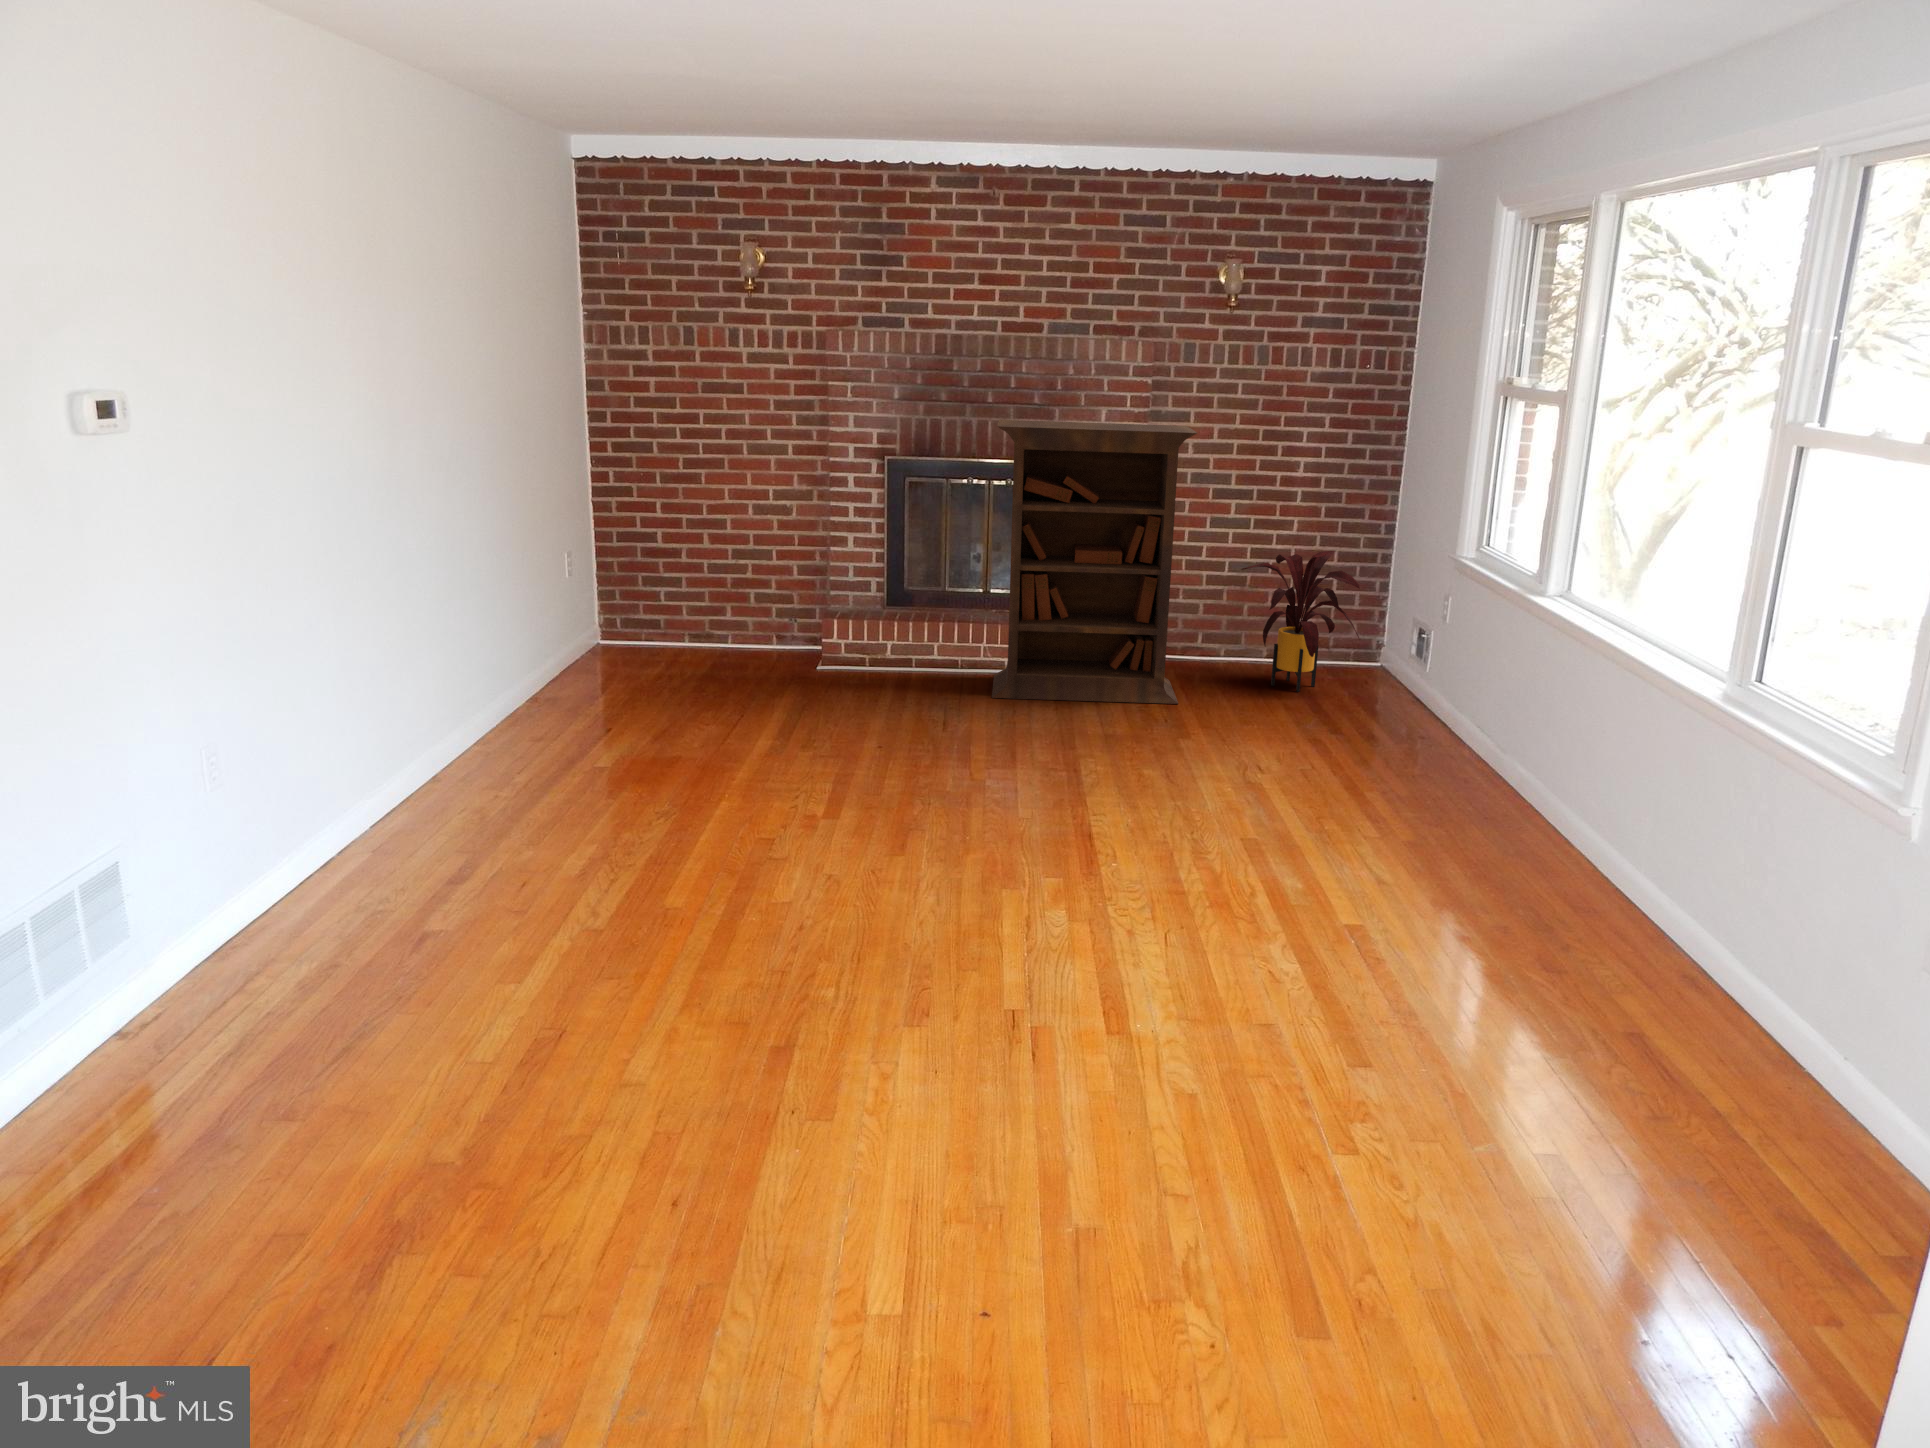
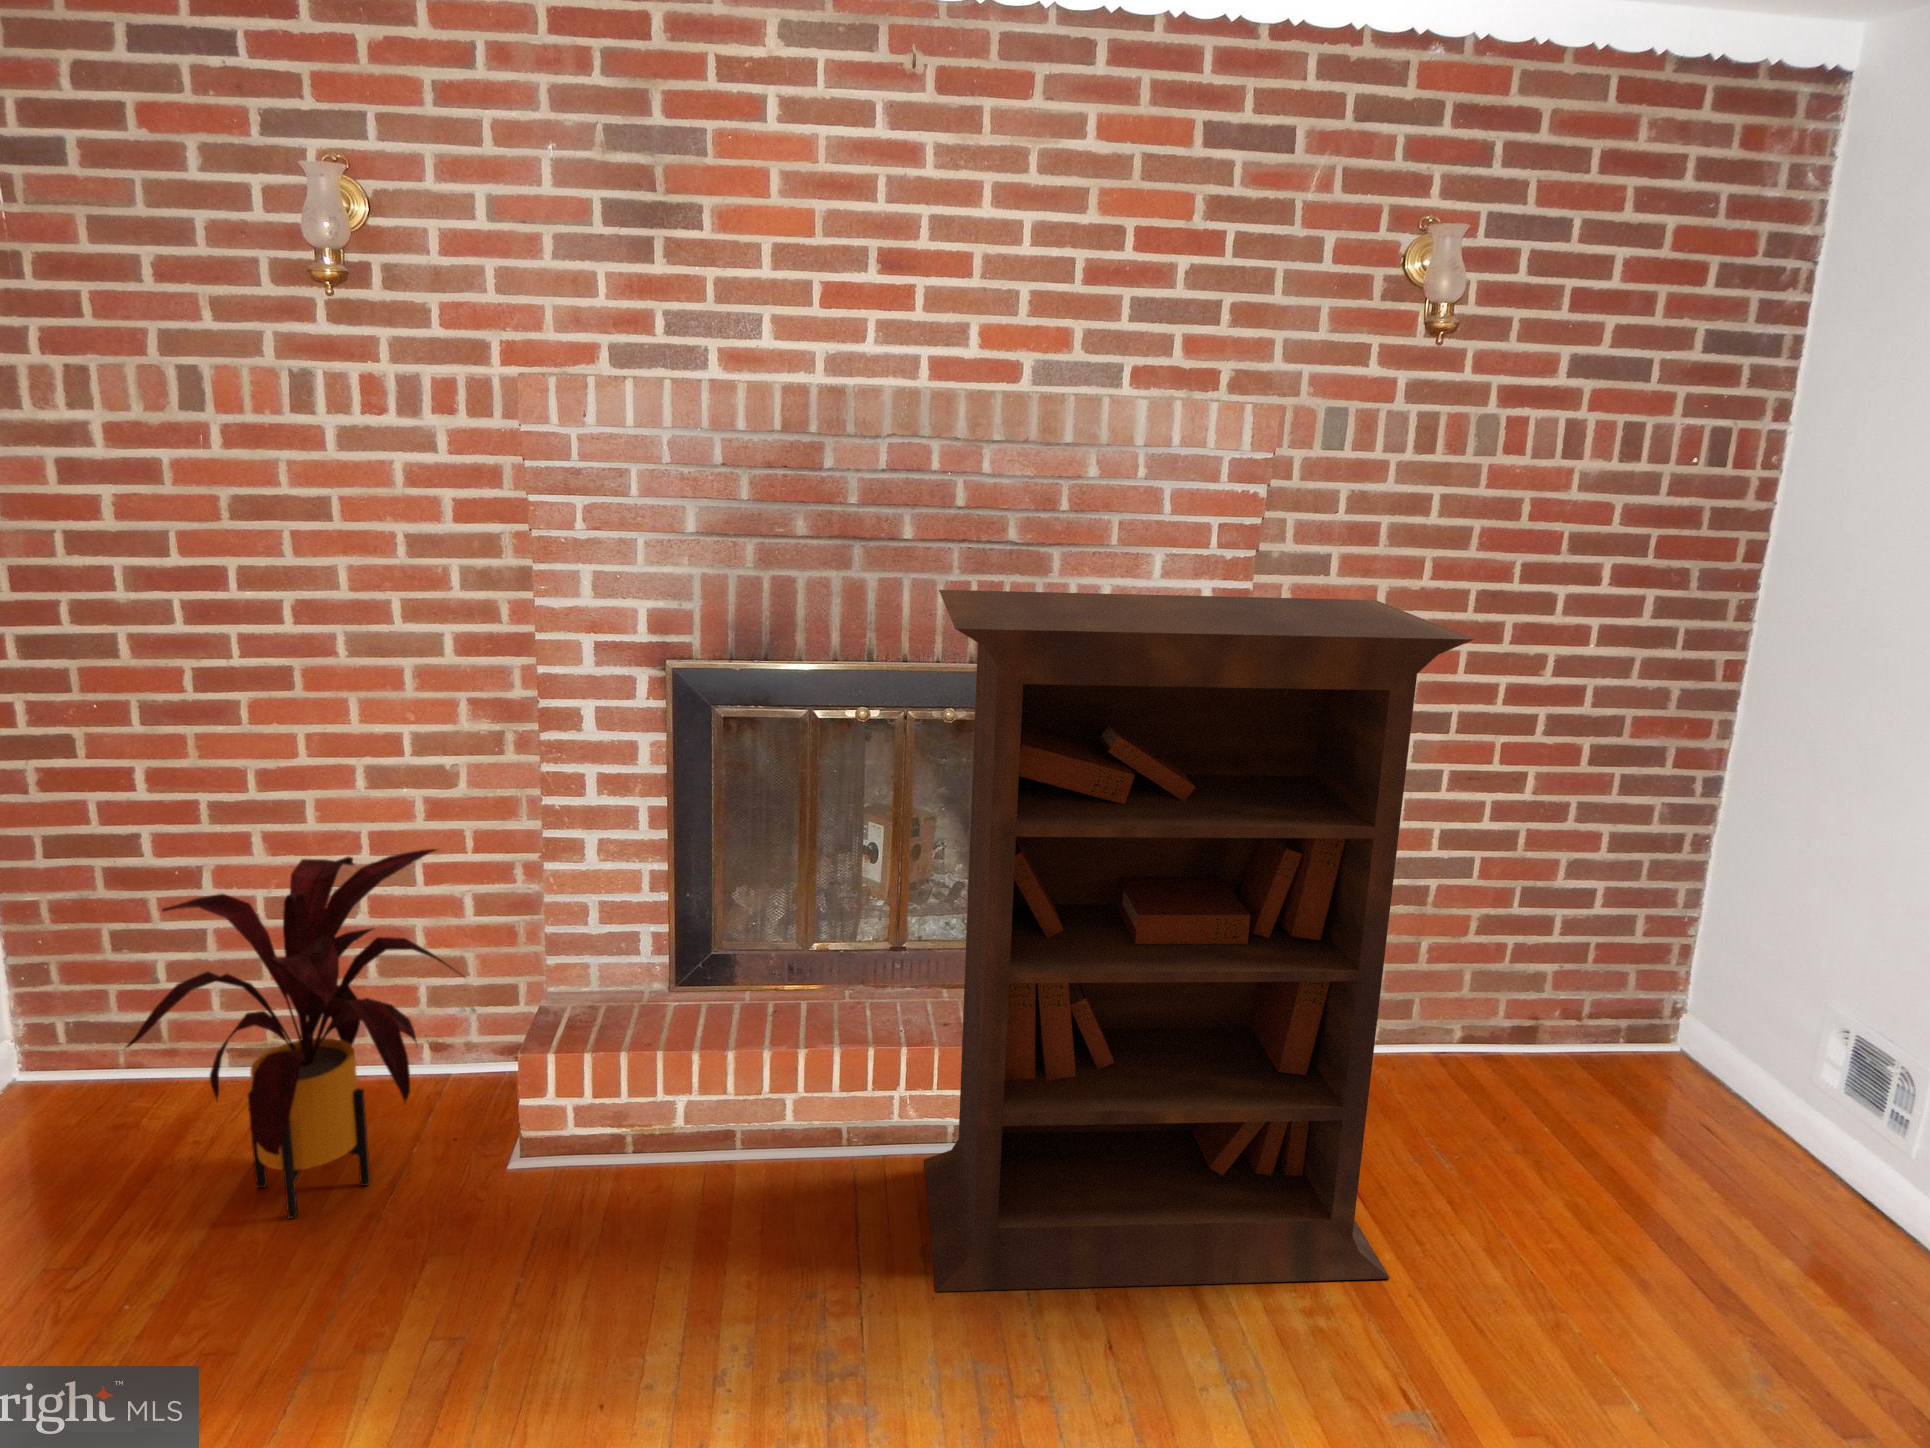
house plant: present [1242,551,1359,692] -> present [124,849,461,1219]

